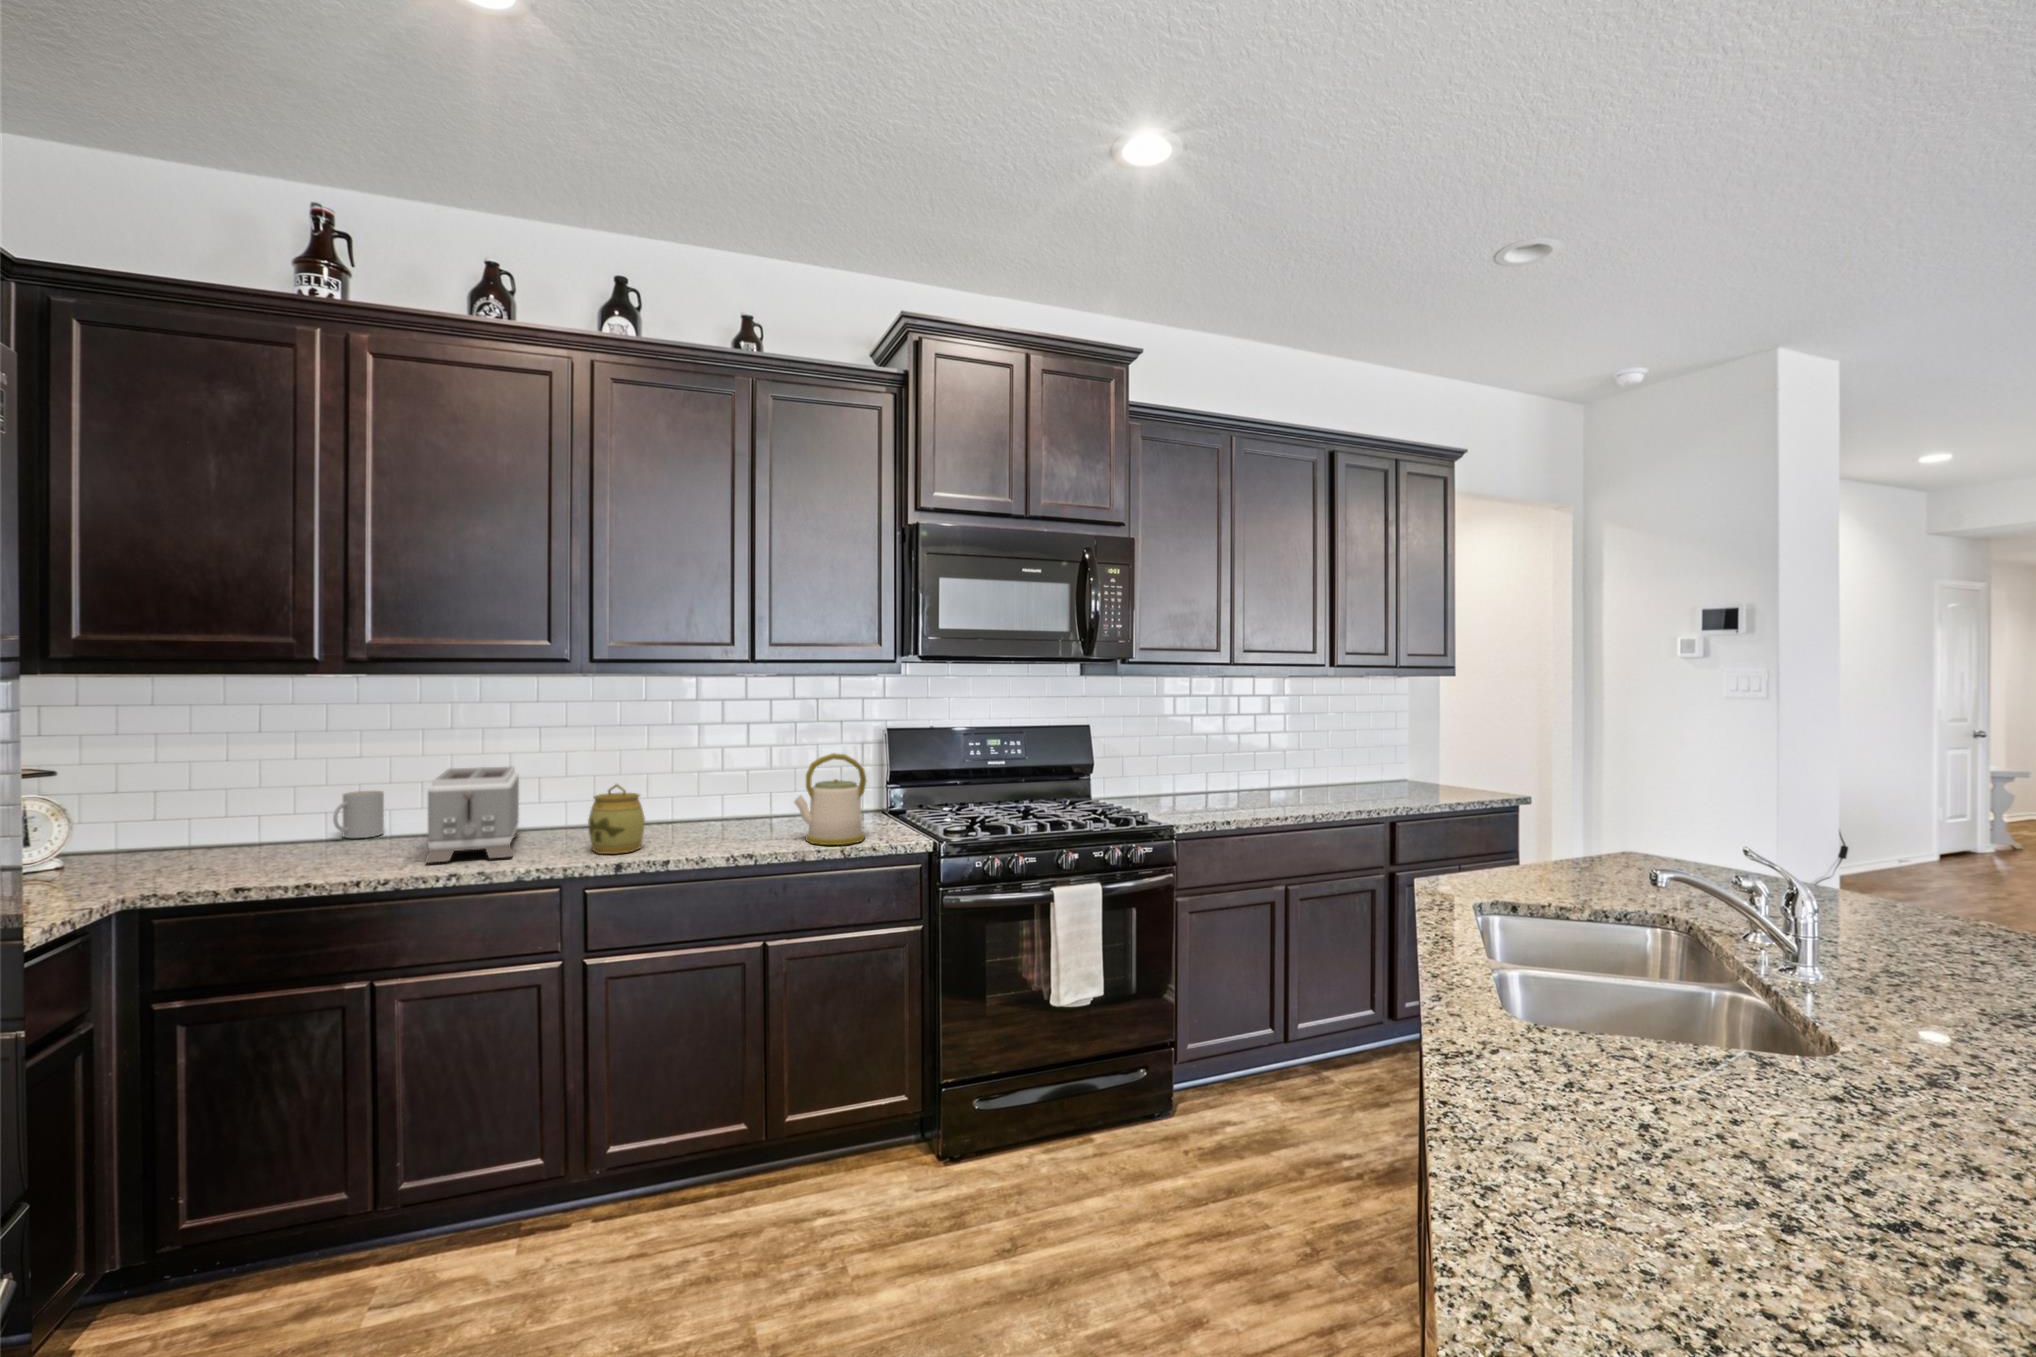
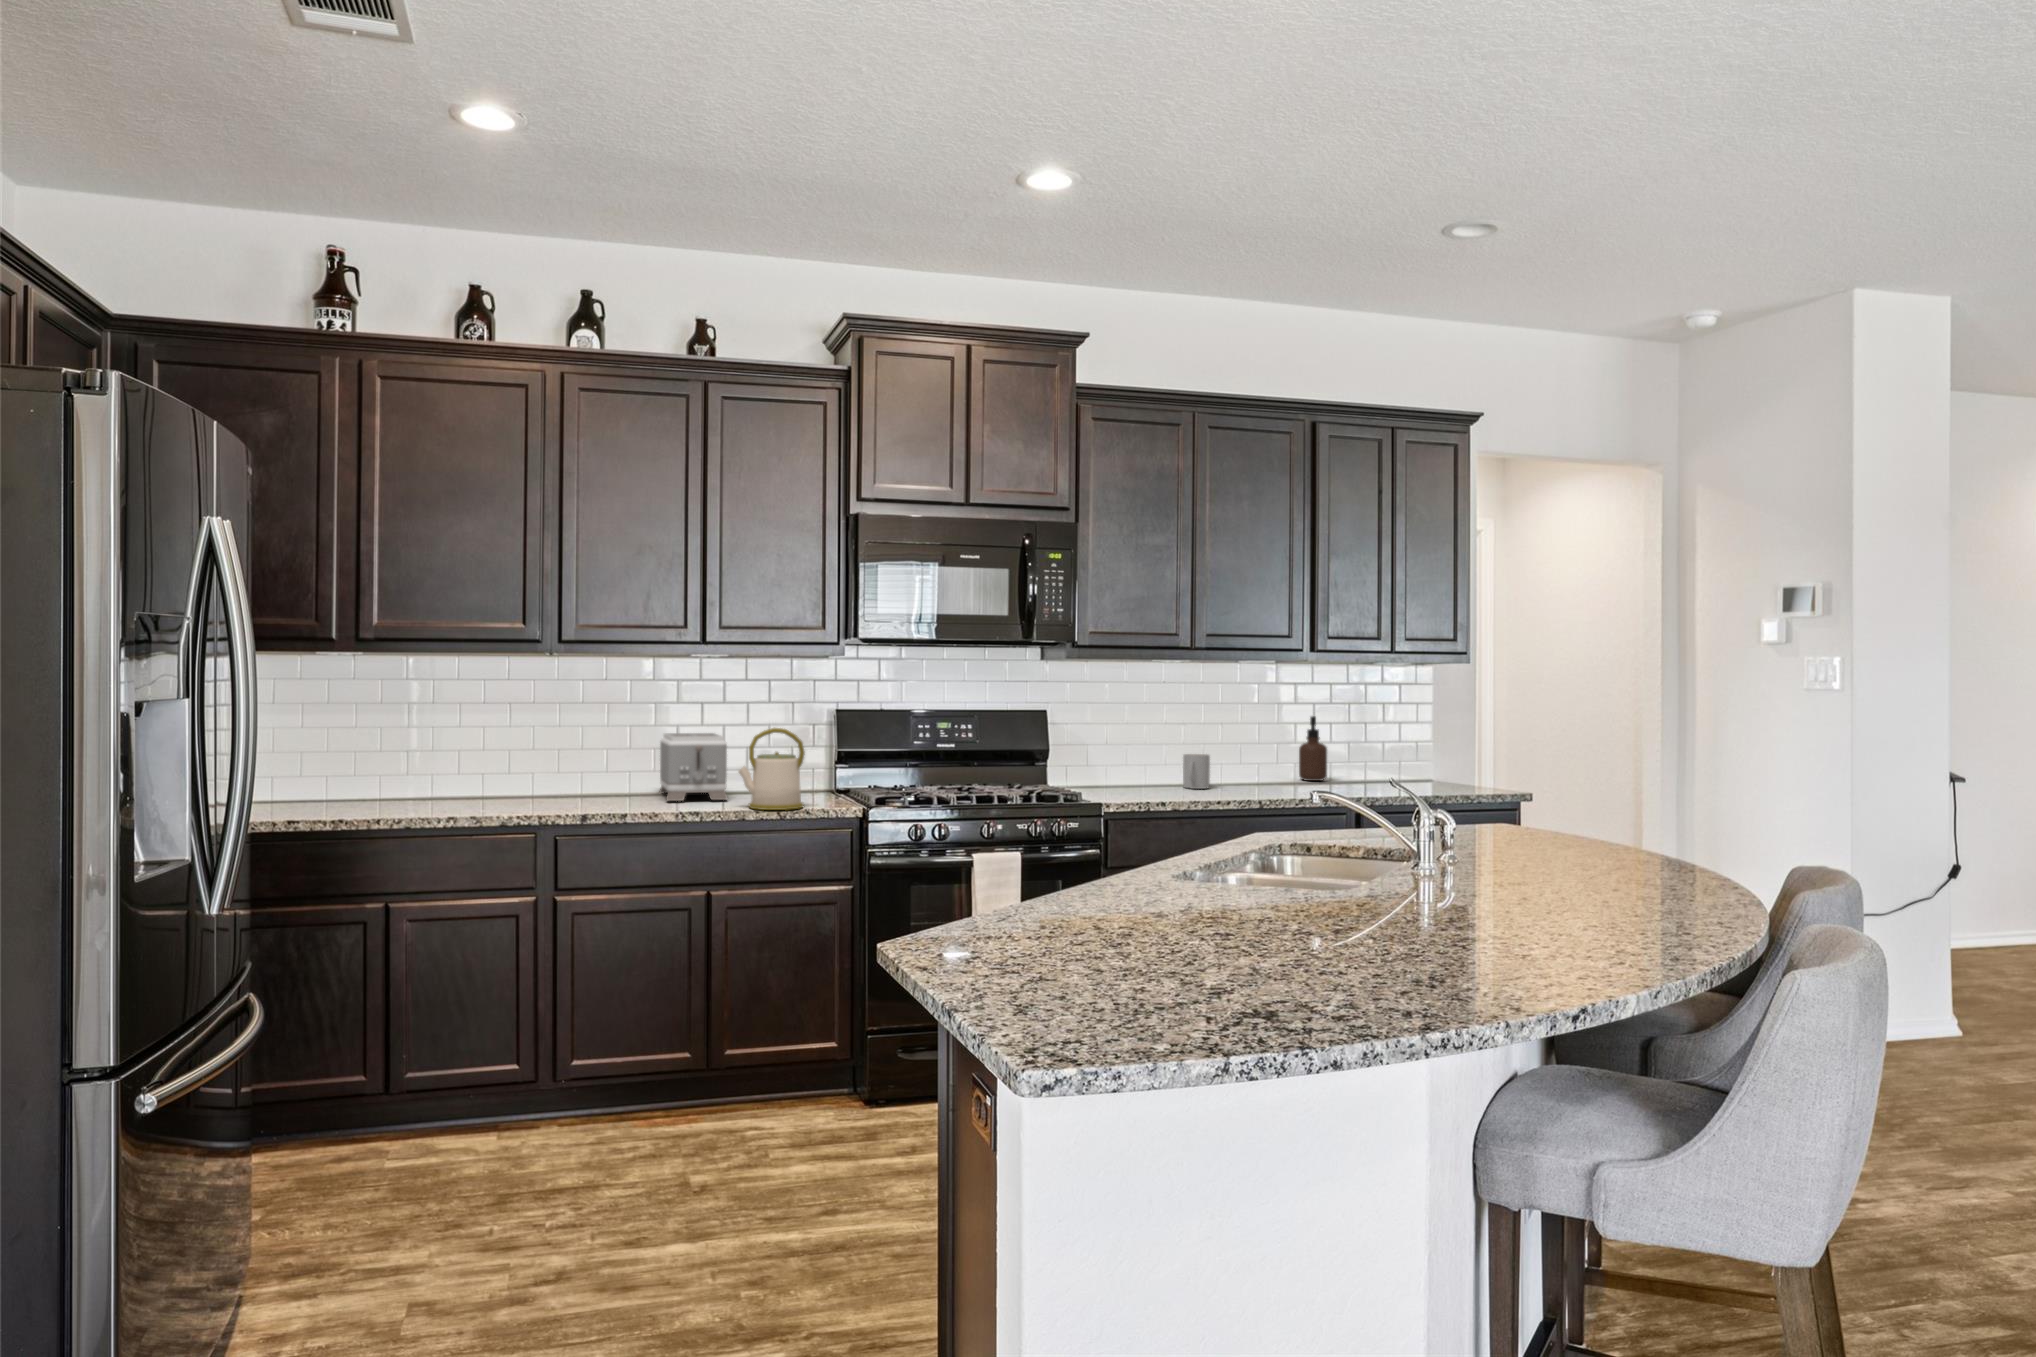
soap dispenser: none [1304,723,1331,783] -> present [1299,716,1327,781]
toaster: present [426,766,520,863] -> present [659,733,728,801]
jar: present [588,784,645,854] -> none [557,750,605,811]
mug: present [333,791,384,838] -> present [1183,754,1210,789]

